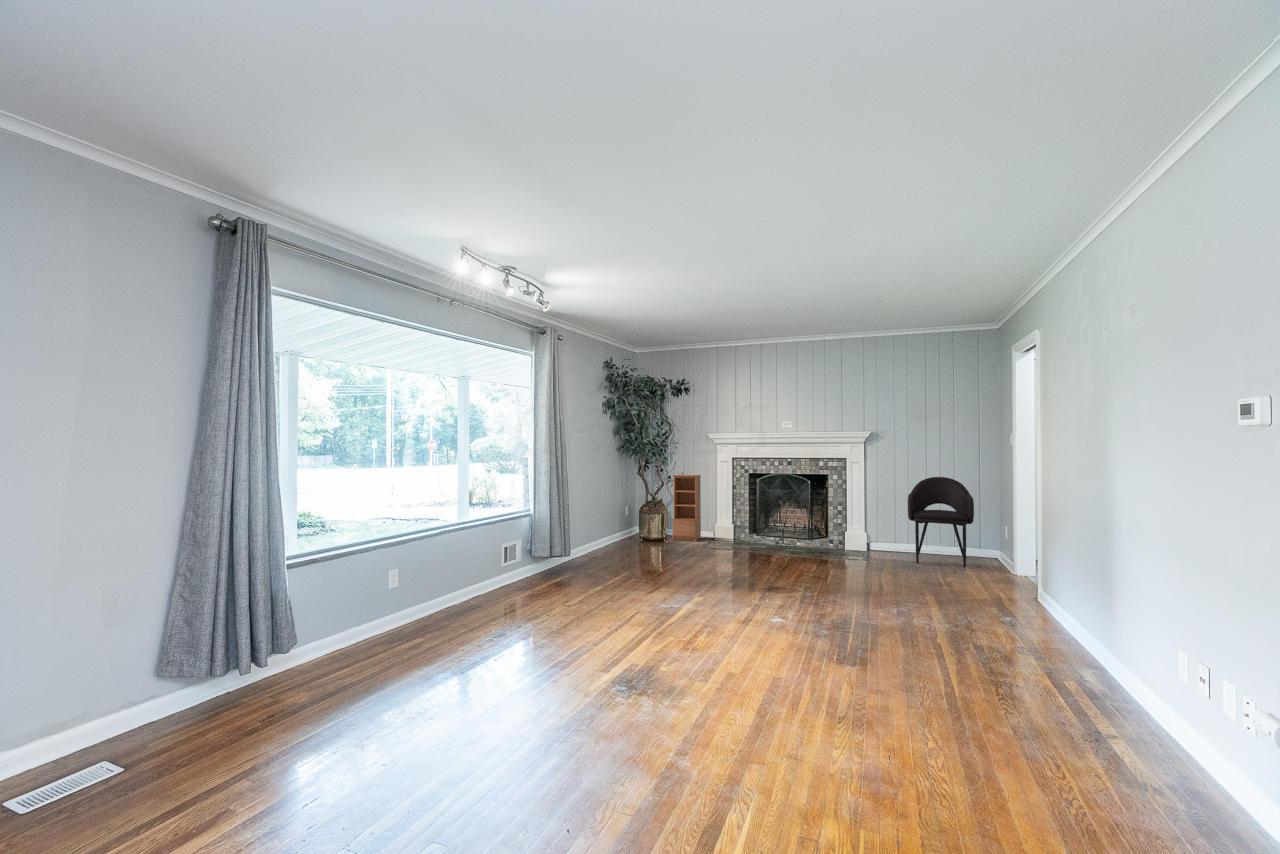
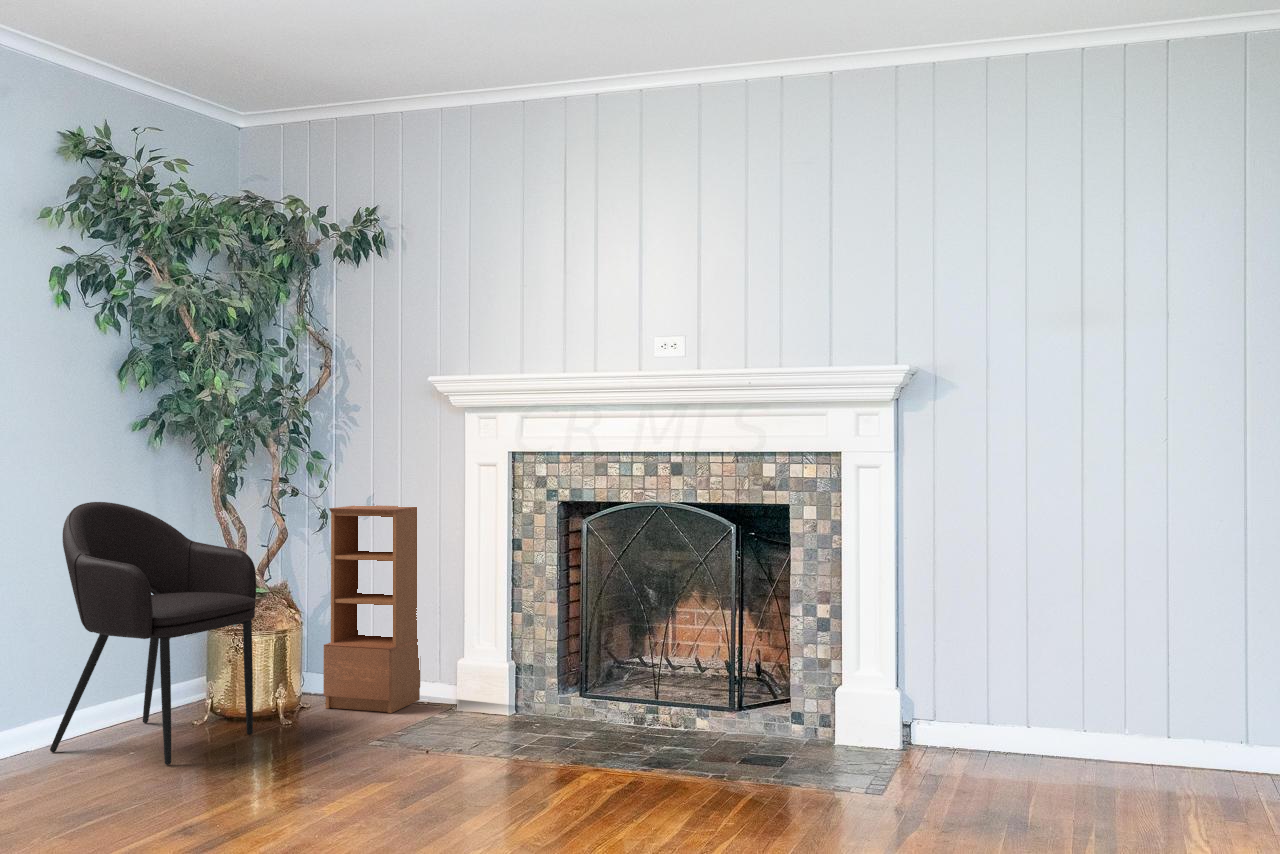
armchair: present [908,477,974,568] -> present [50,502,256,765]

